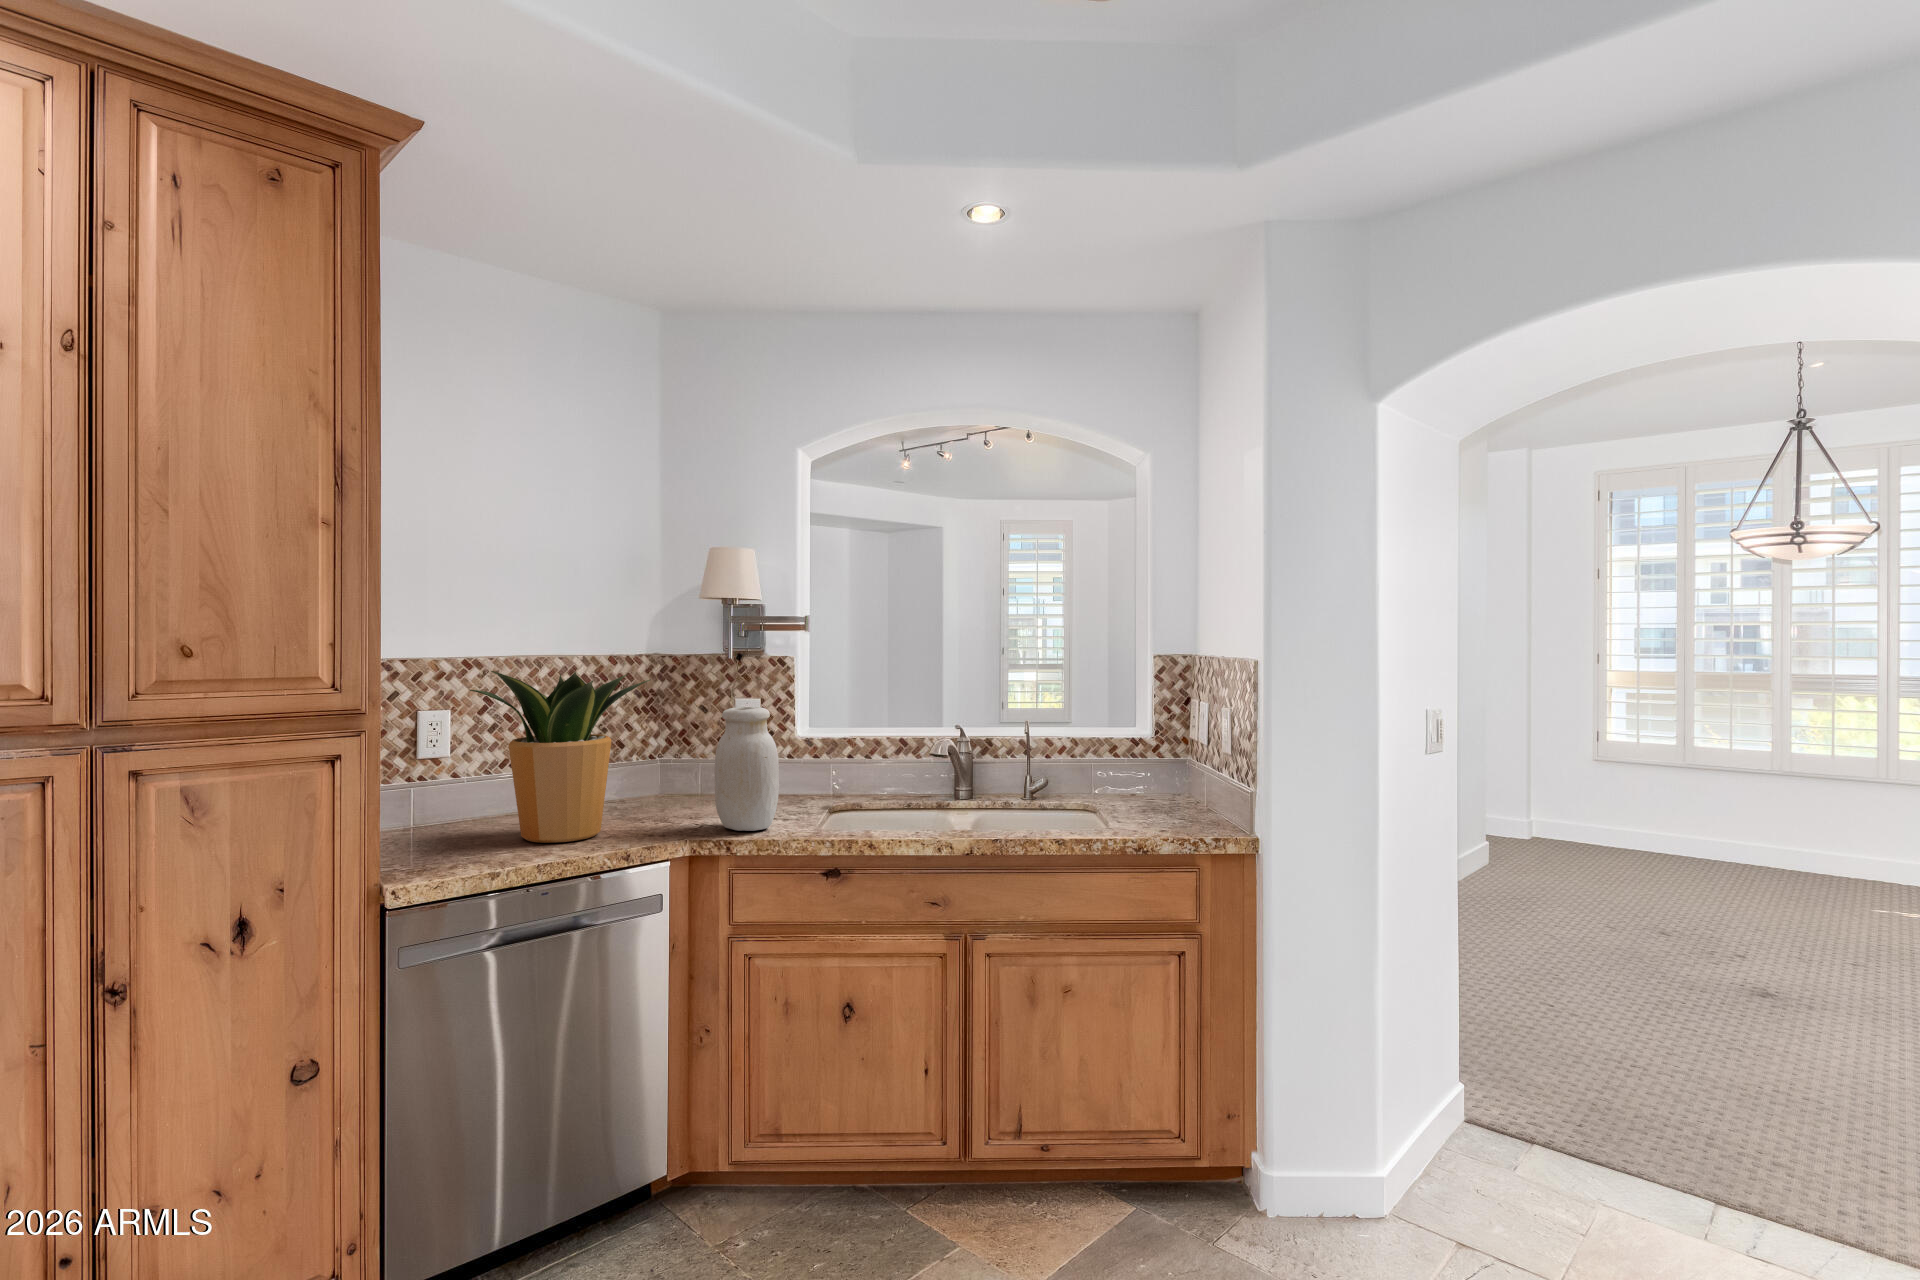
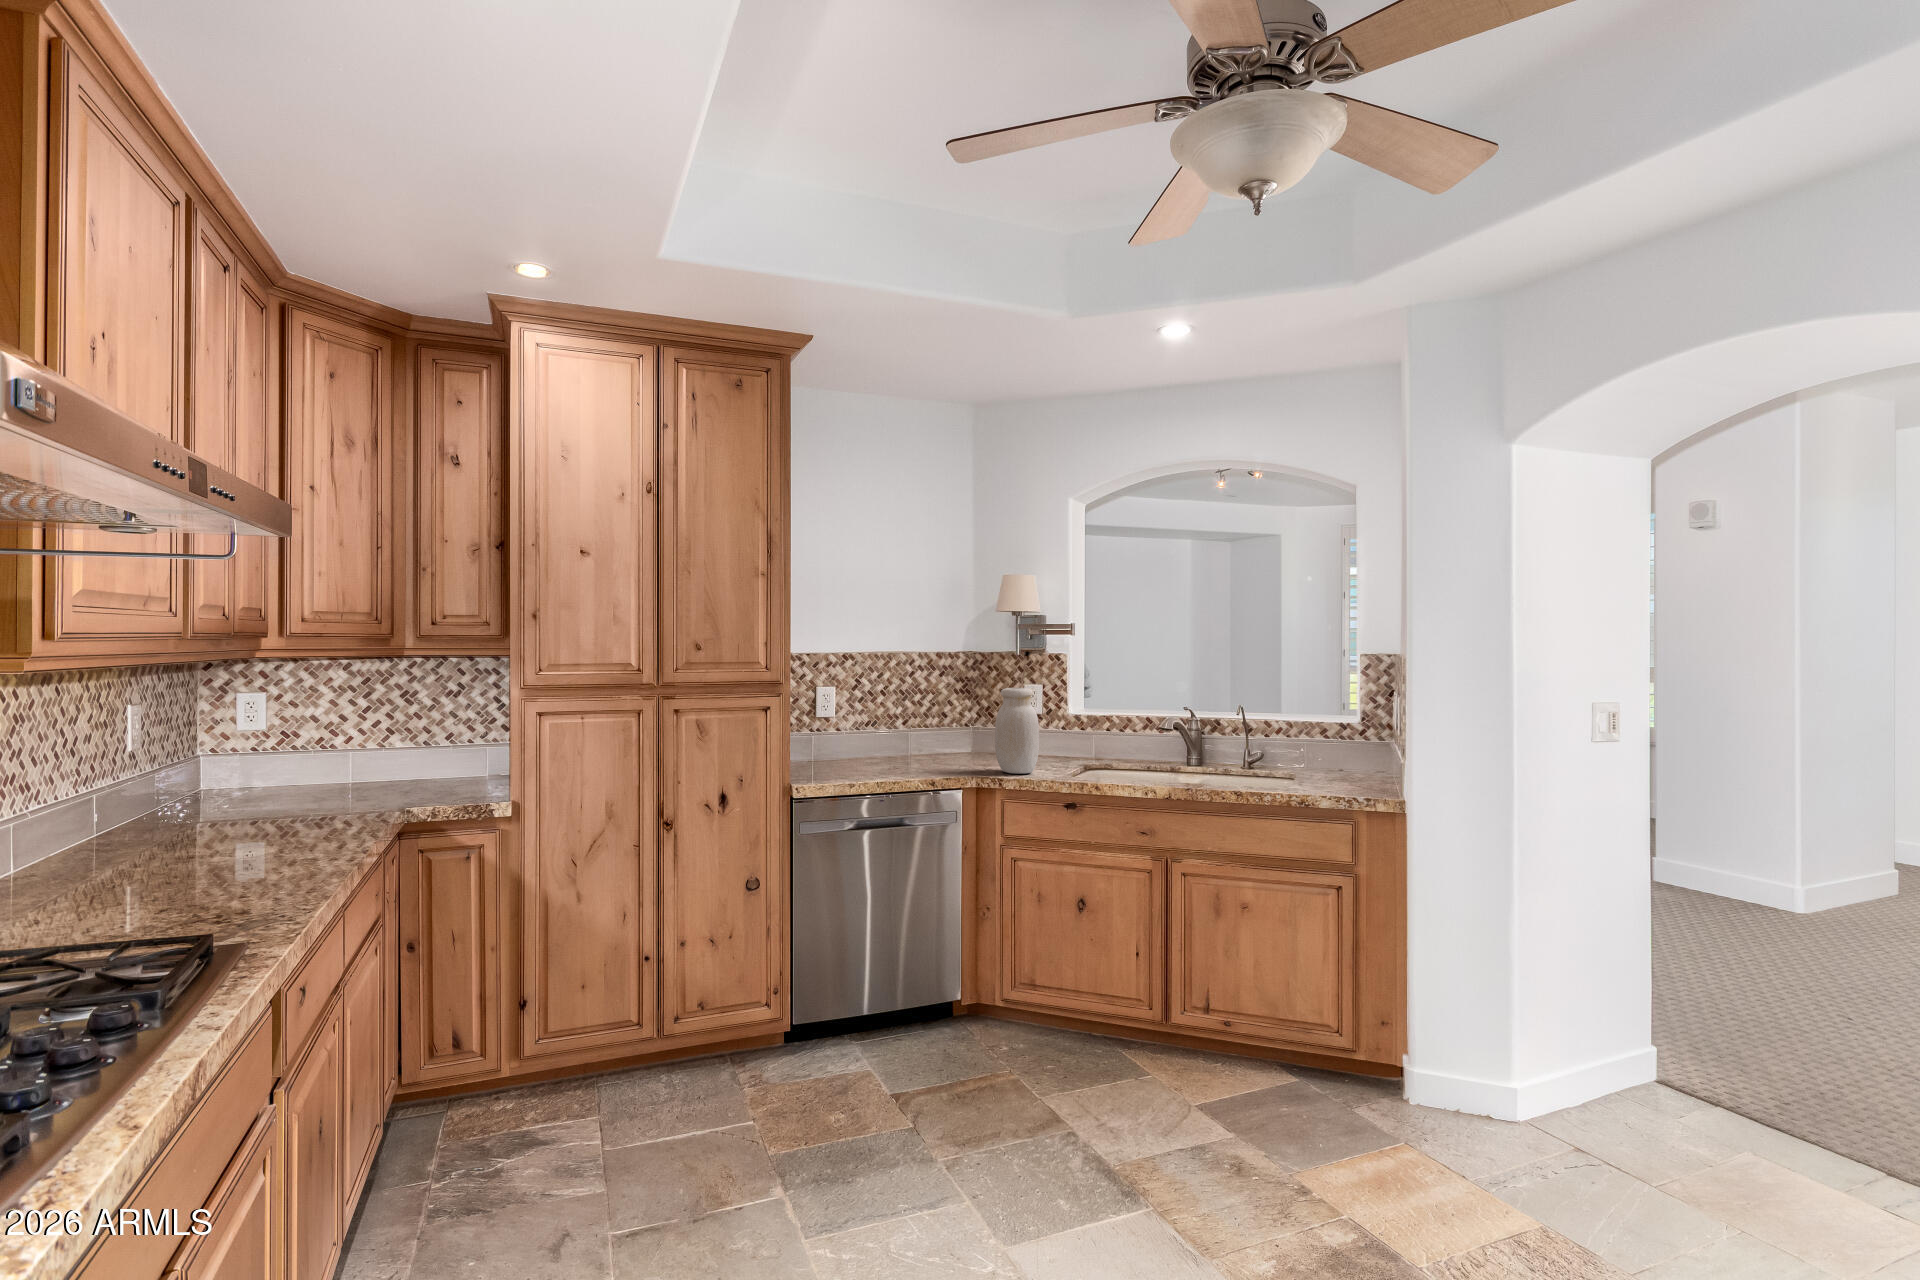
potted plant: present [470,671,651,843] -> none [842,659,955,773]

